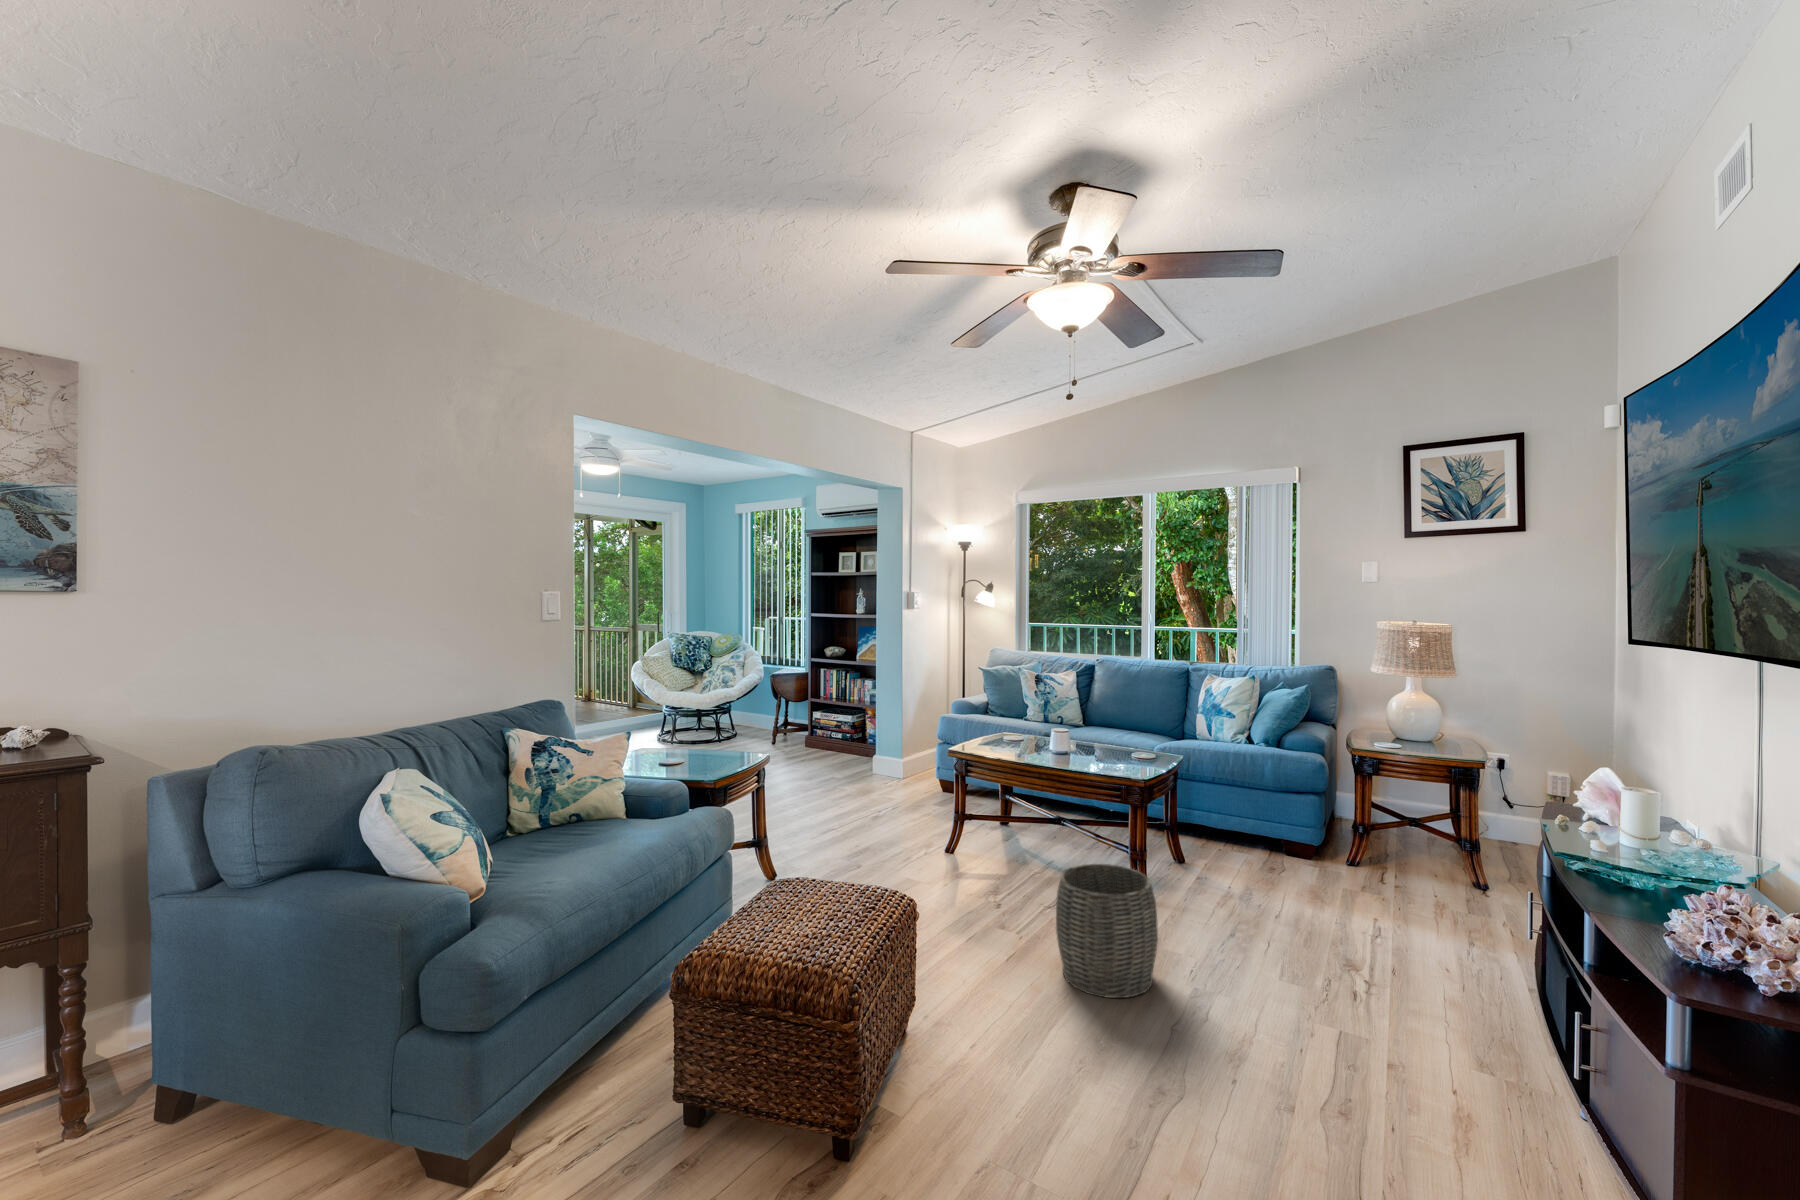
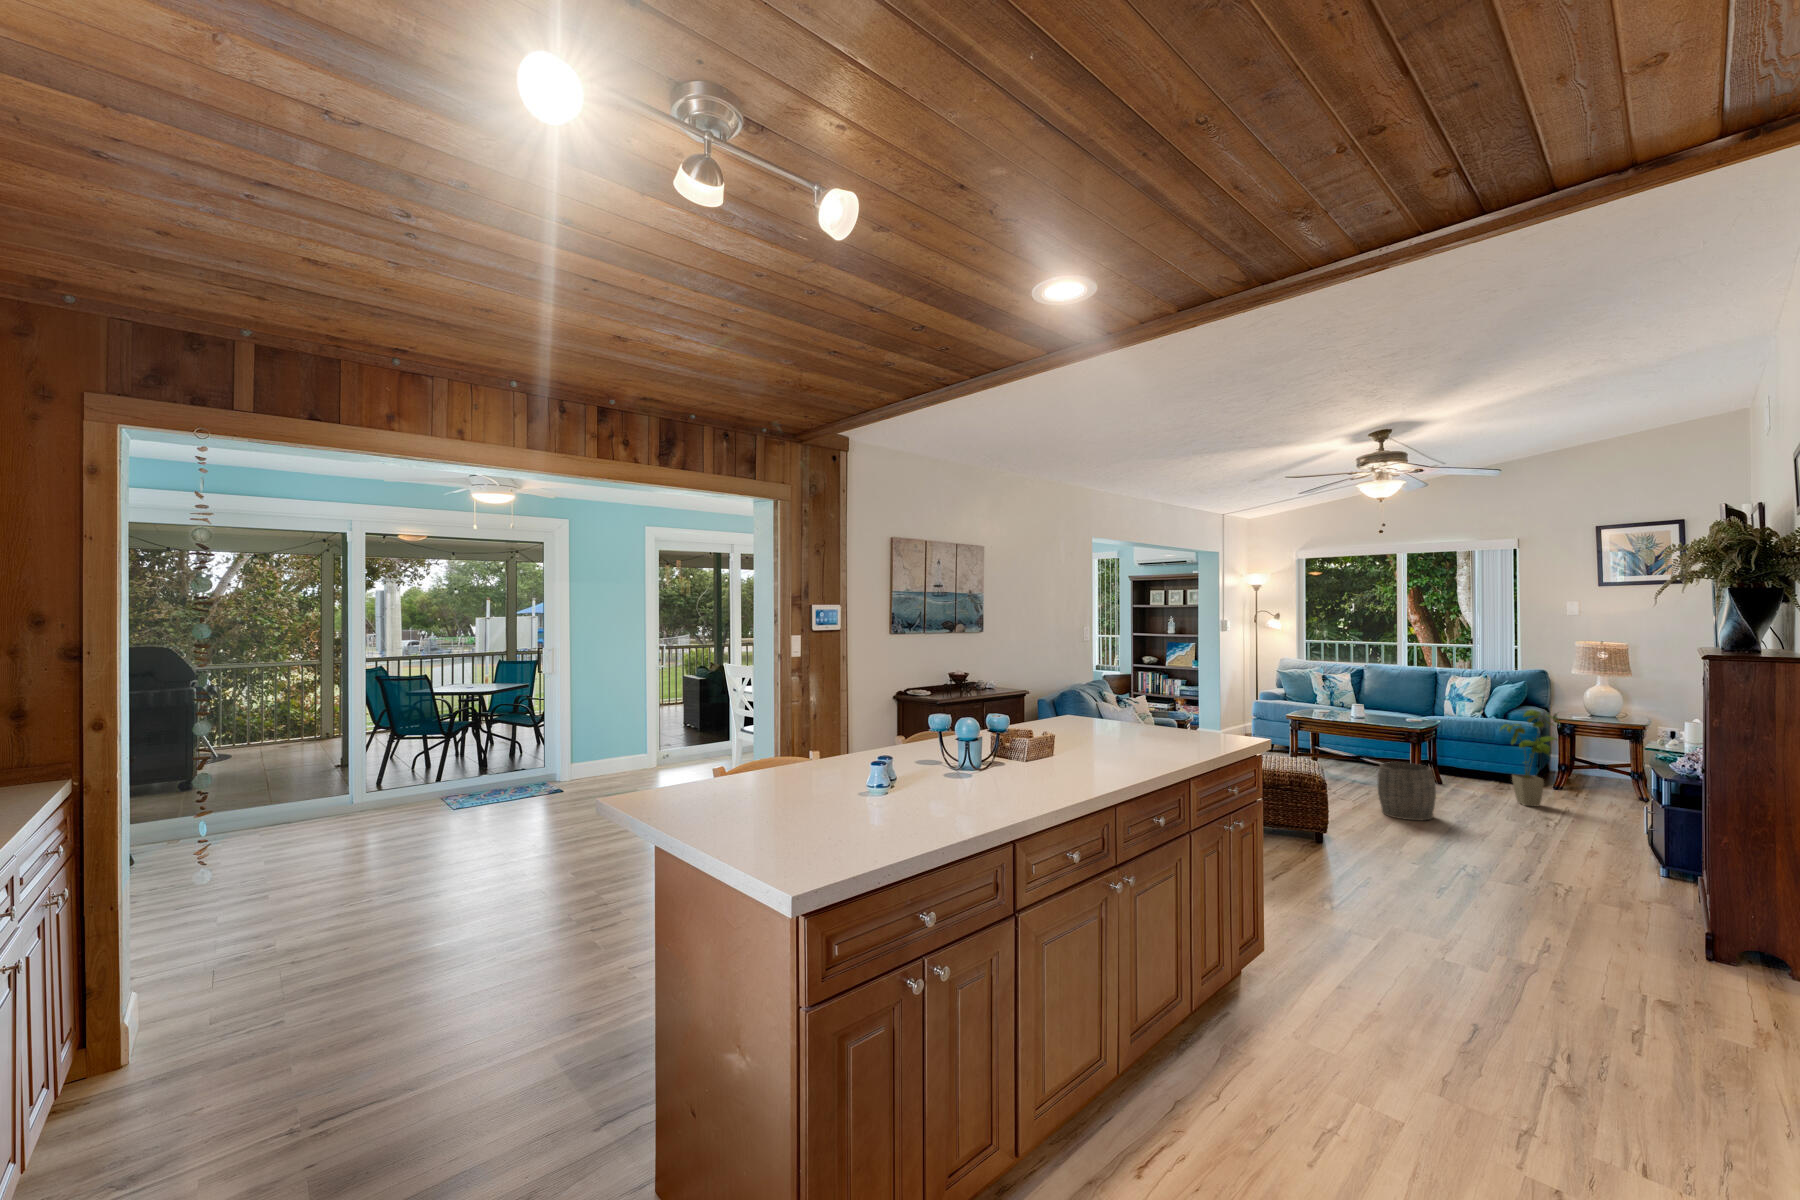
house plant: none [1272,745,1372,920] -> present [1500,710,1561,806]

